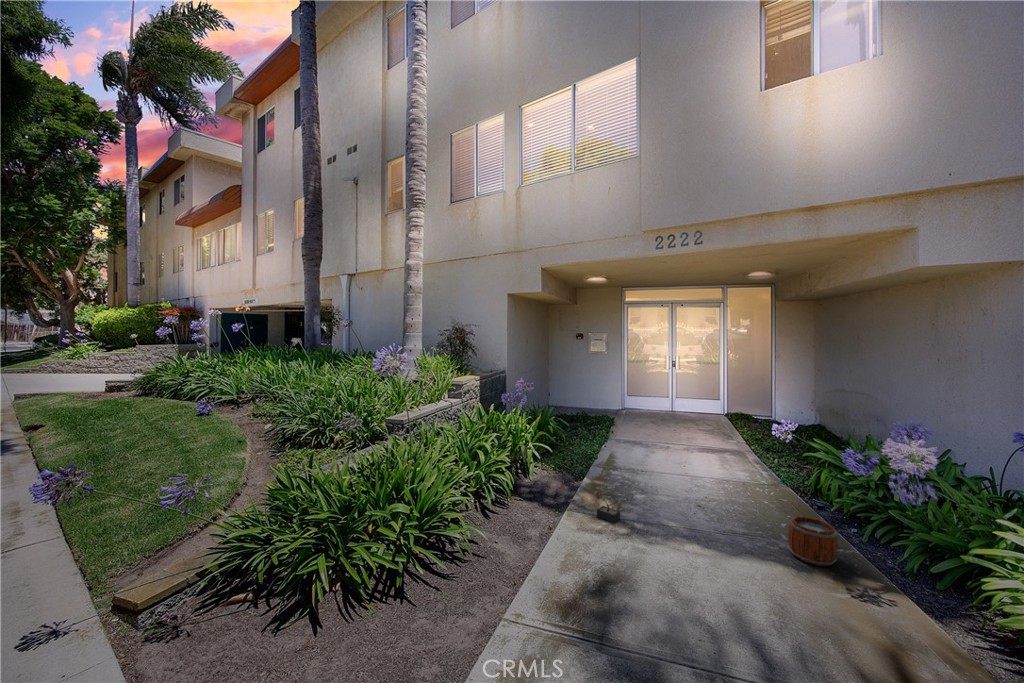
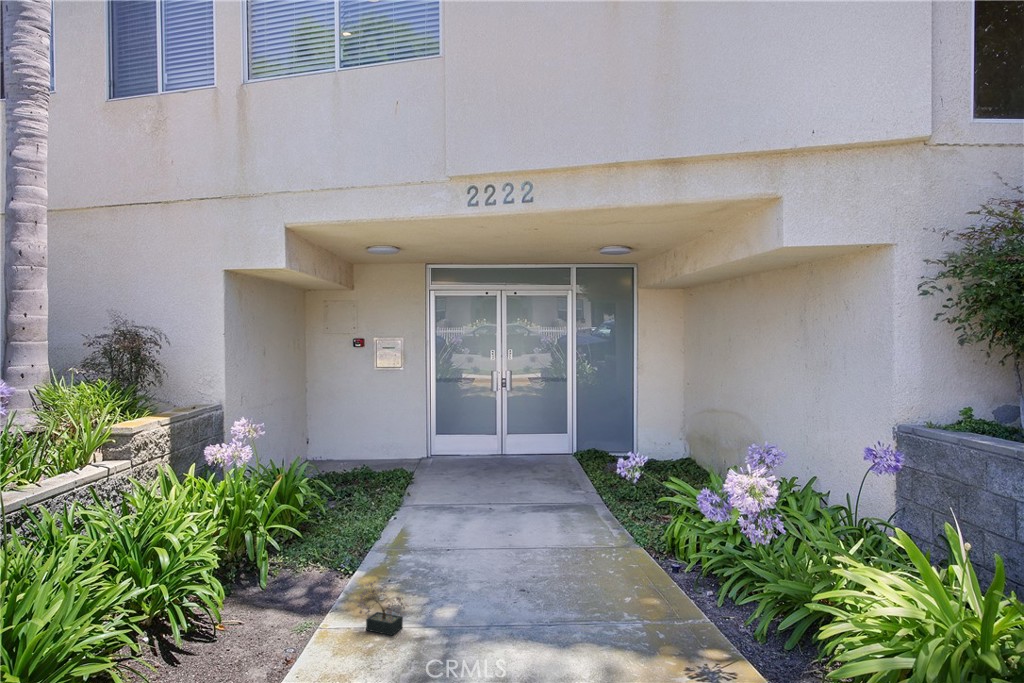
bucket: present [788,517,838,566] -> none [626,583,679,645]

